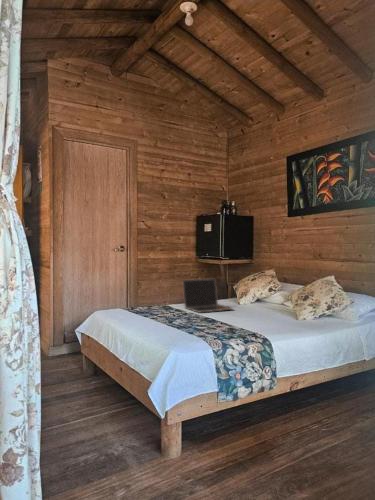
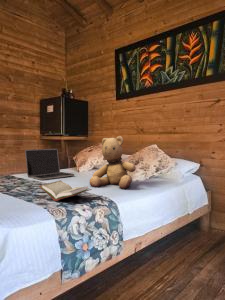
teddy bear: none [247,271,296,328] -> present [90,136,136,189]
book: none [199,315,247,335] -> present [39,180,91,201]

